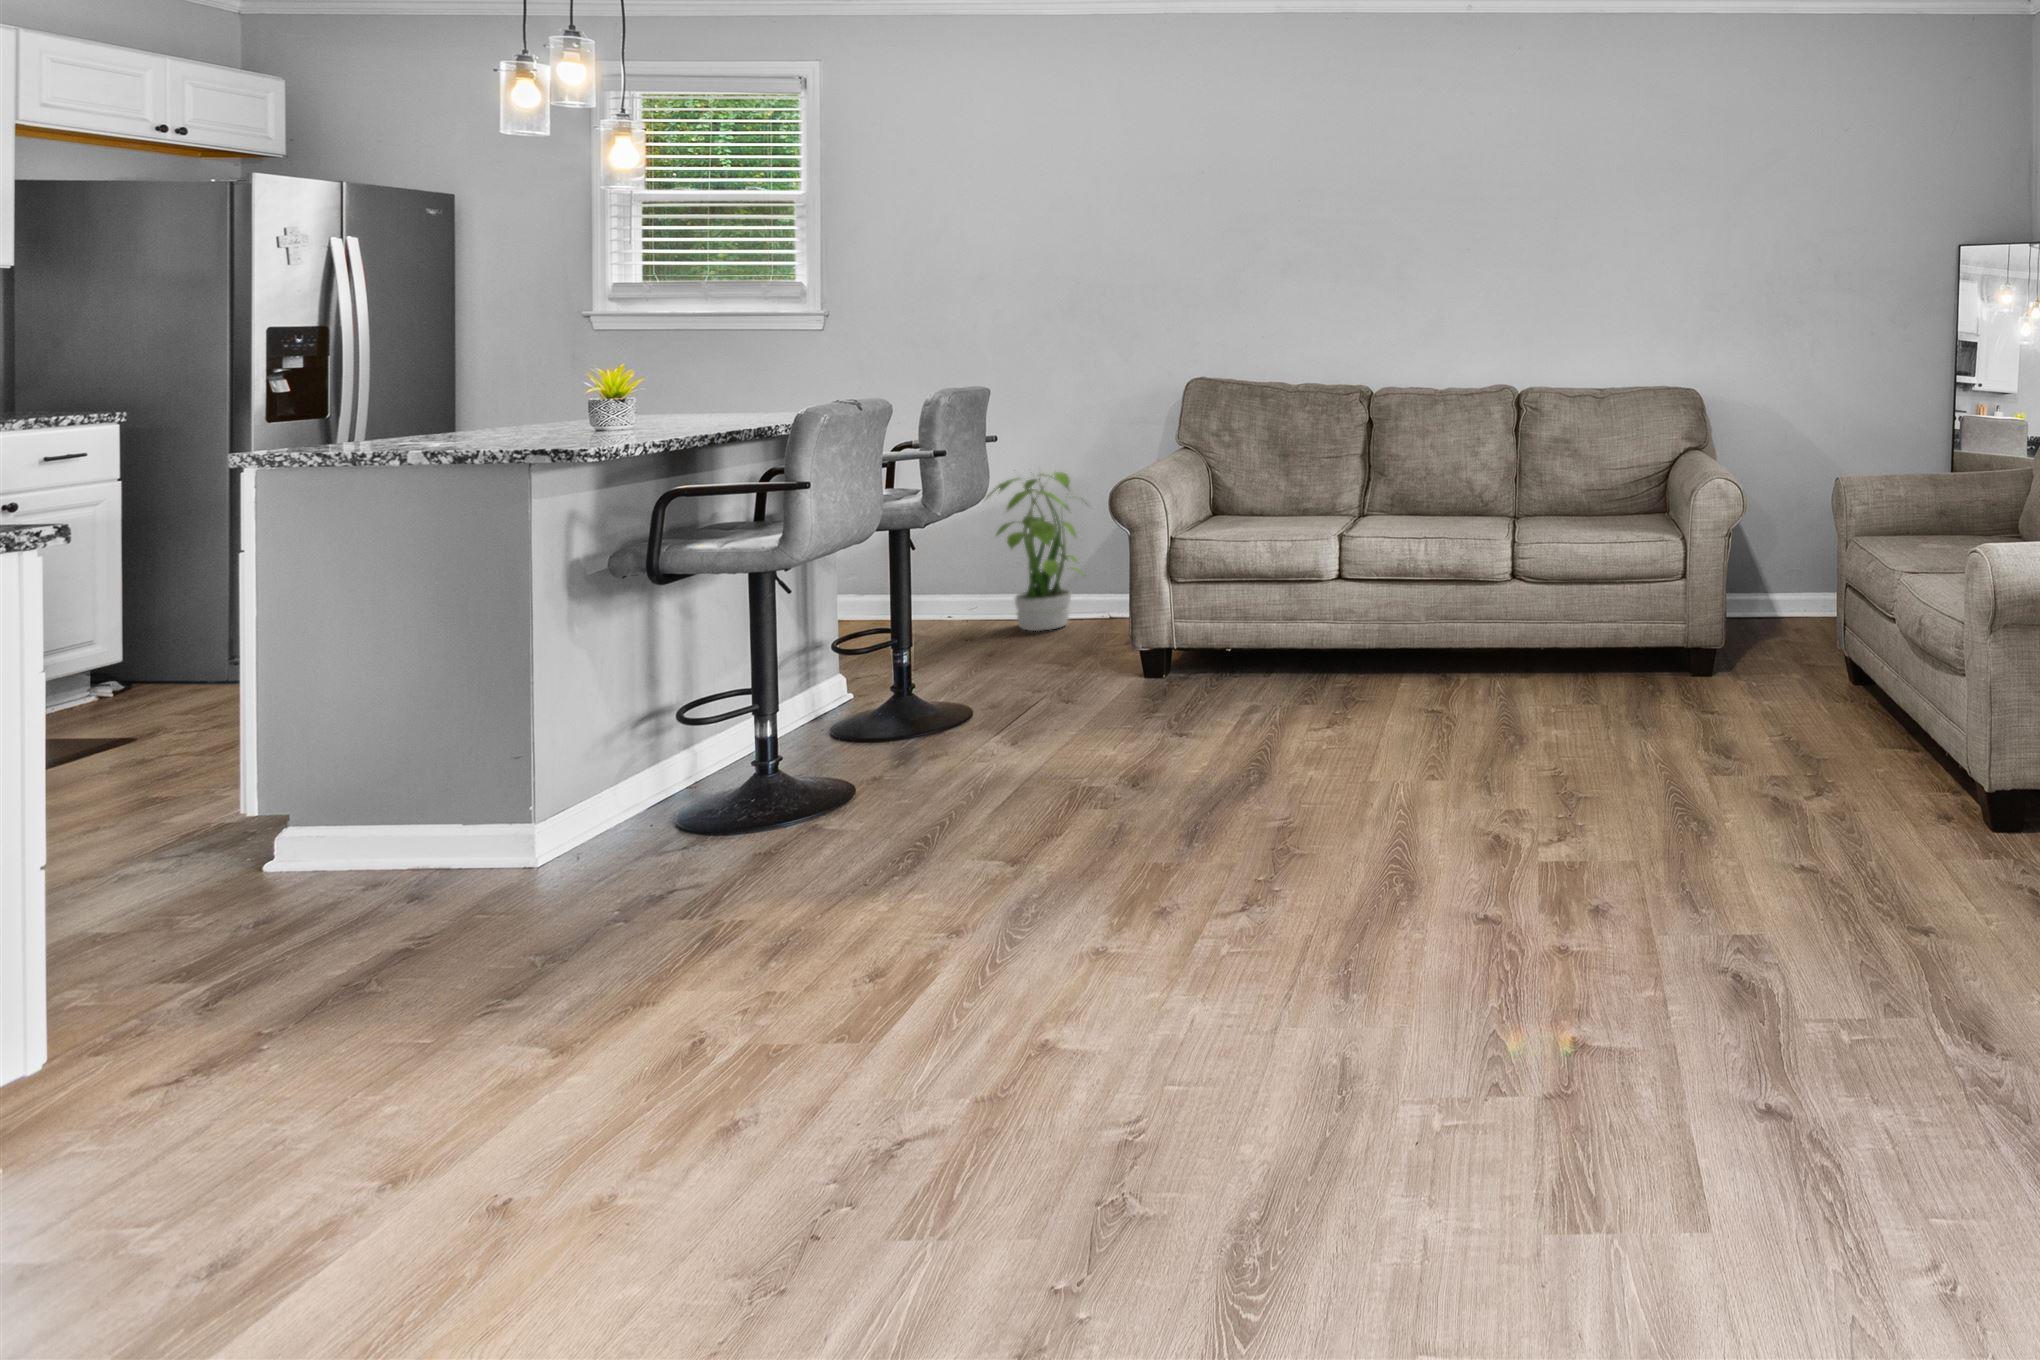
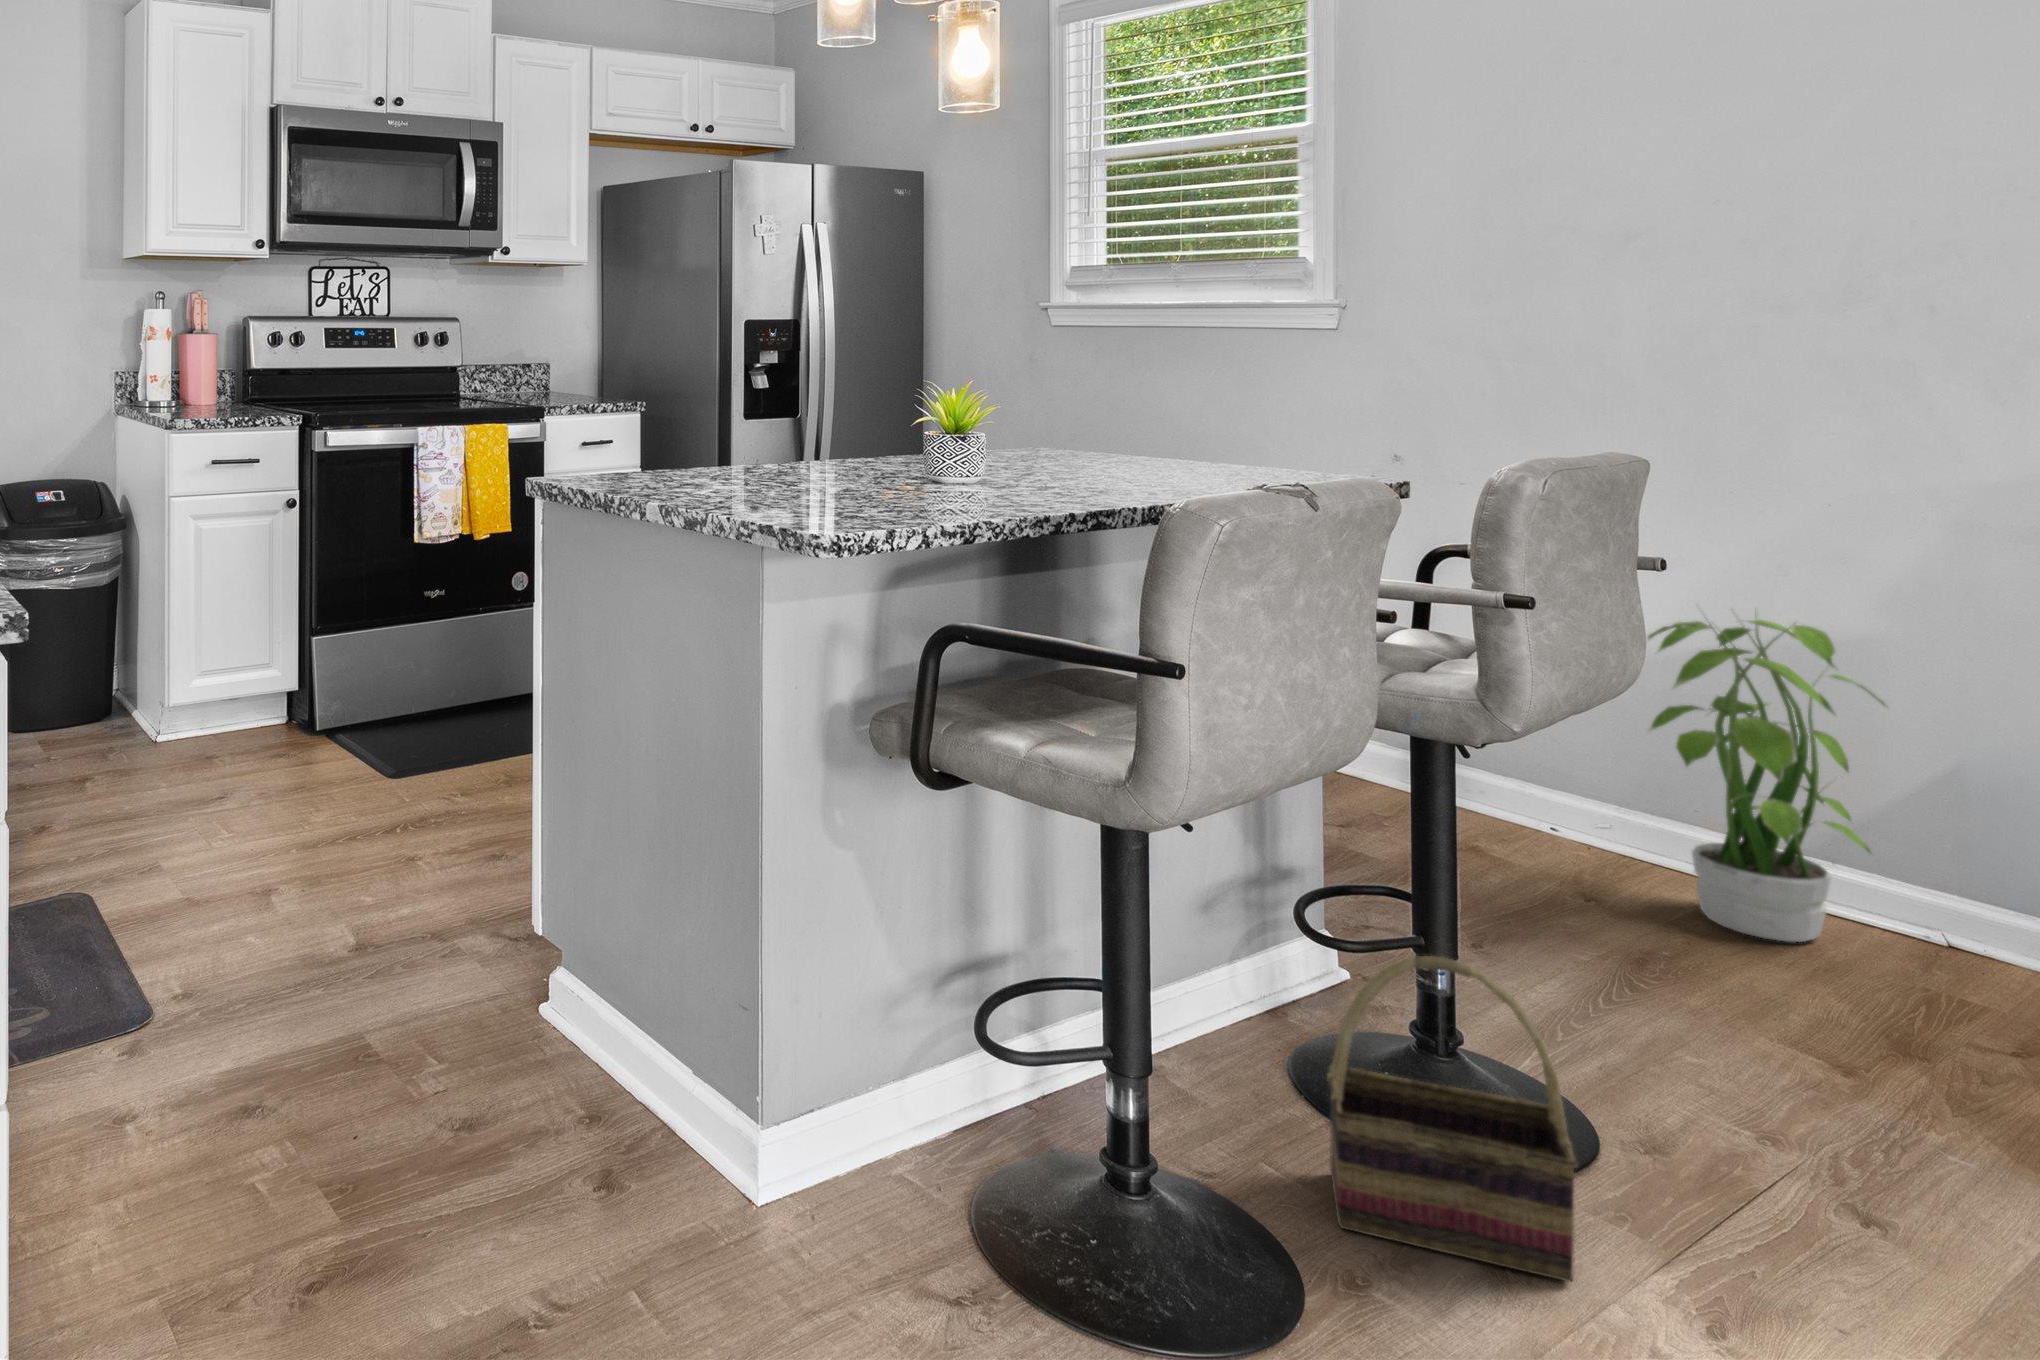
basket: none [860,625,973,768] -> present [1327,956,1578,1282]

